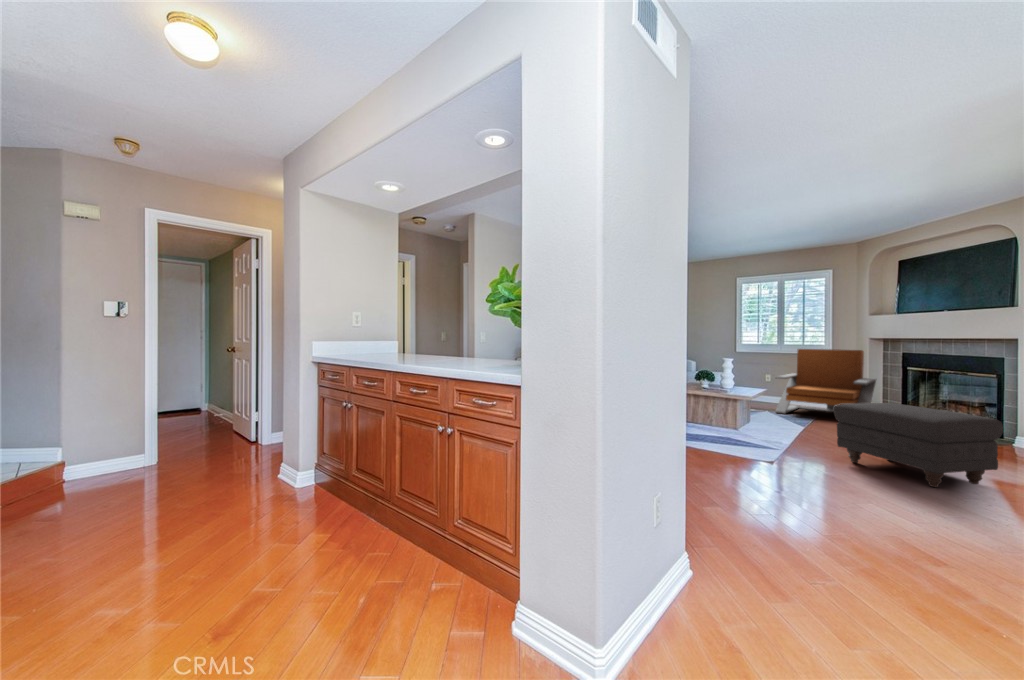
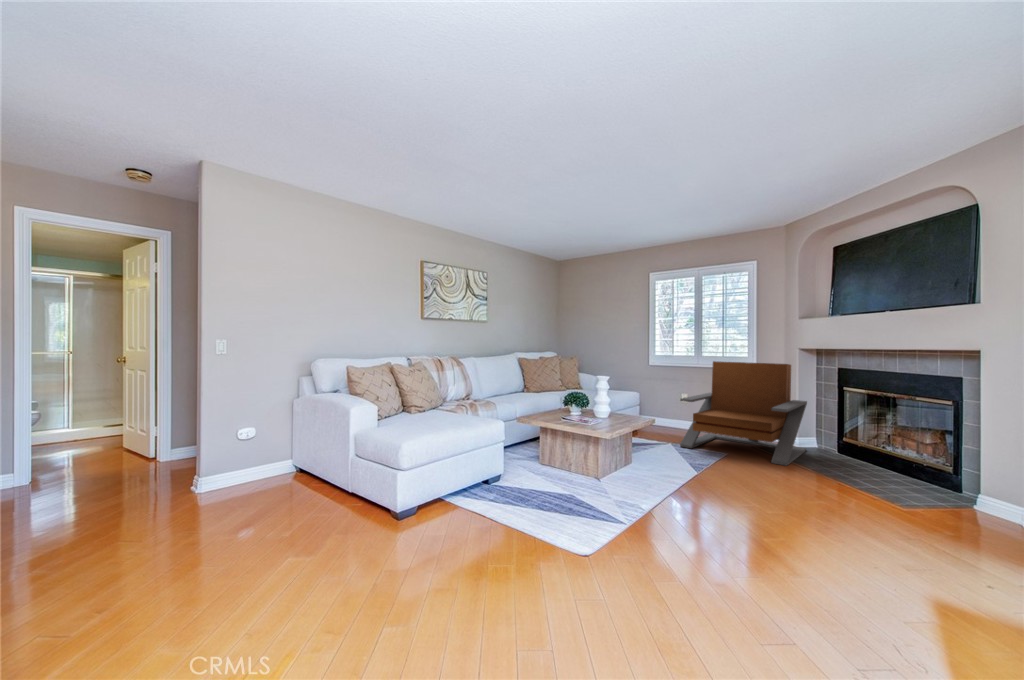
ottoman: present [834,403,1003,487] -> none [699,454,952,629]

